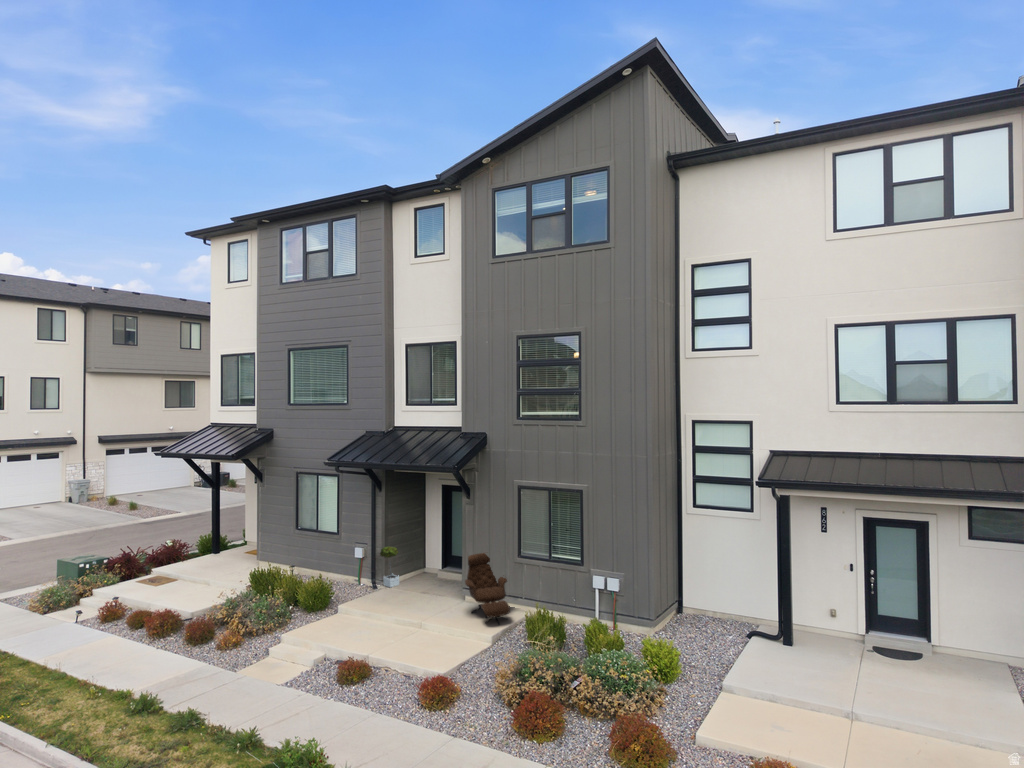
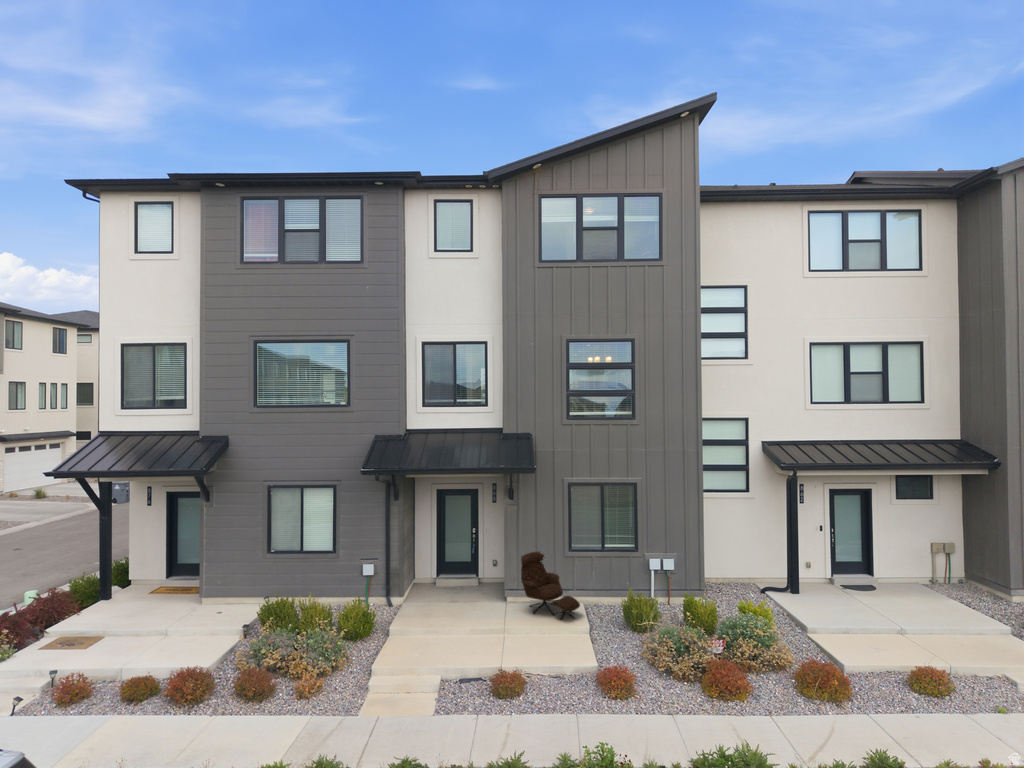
potted tree: present [380,547,399,587] -> none [399,559,418,604]

